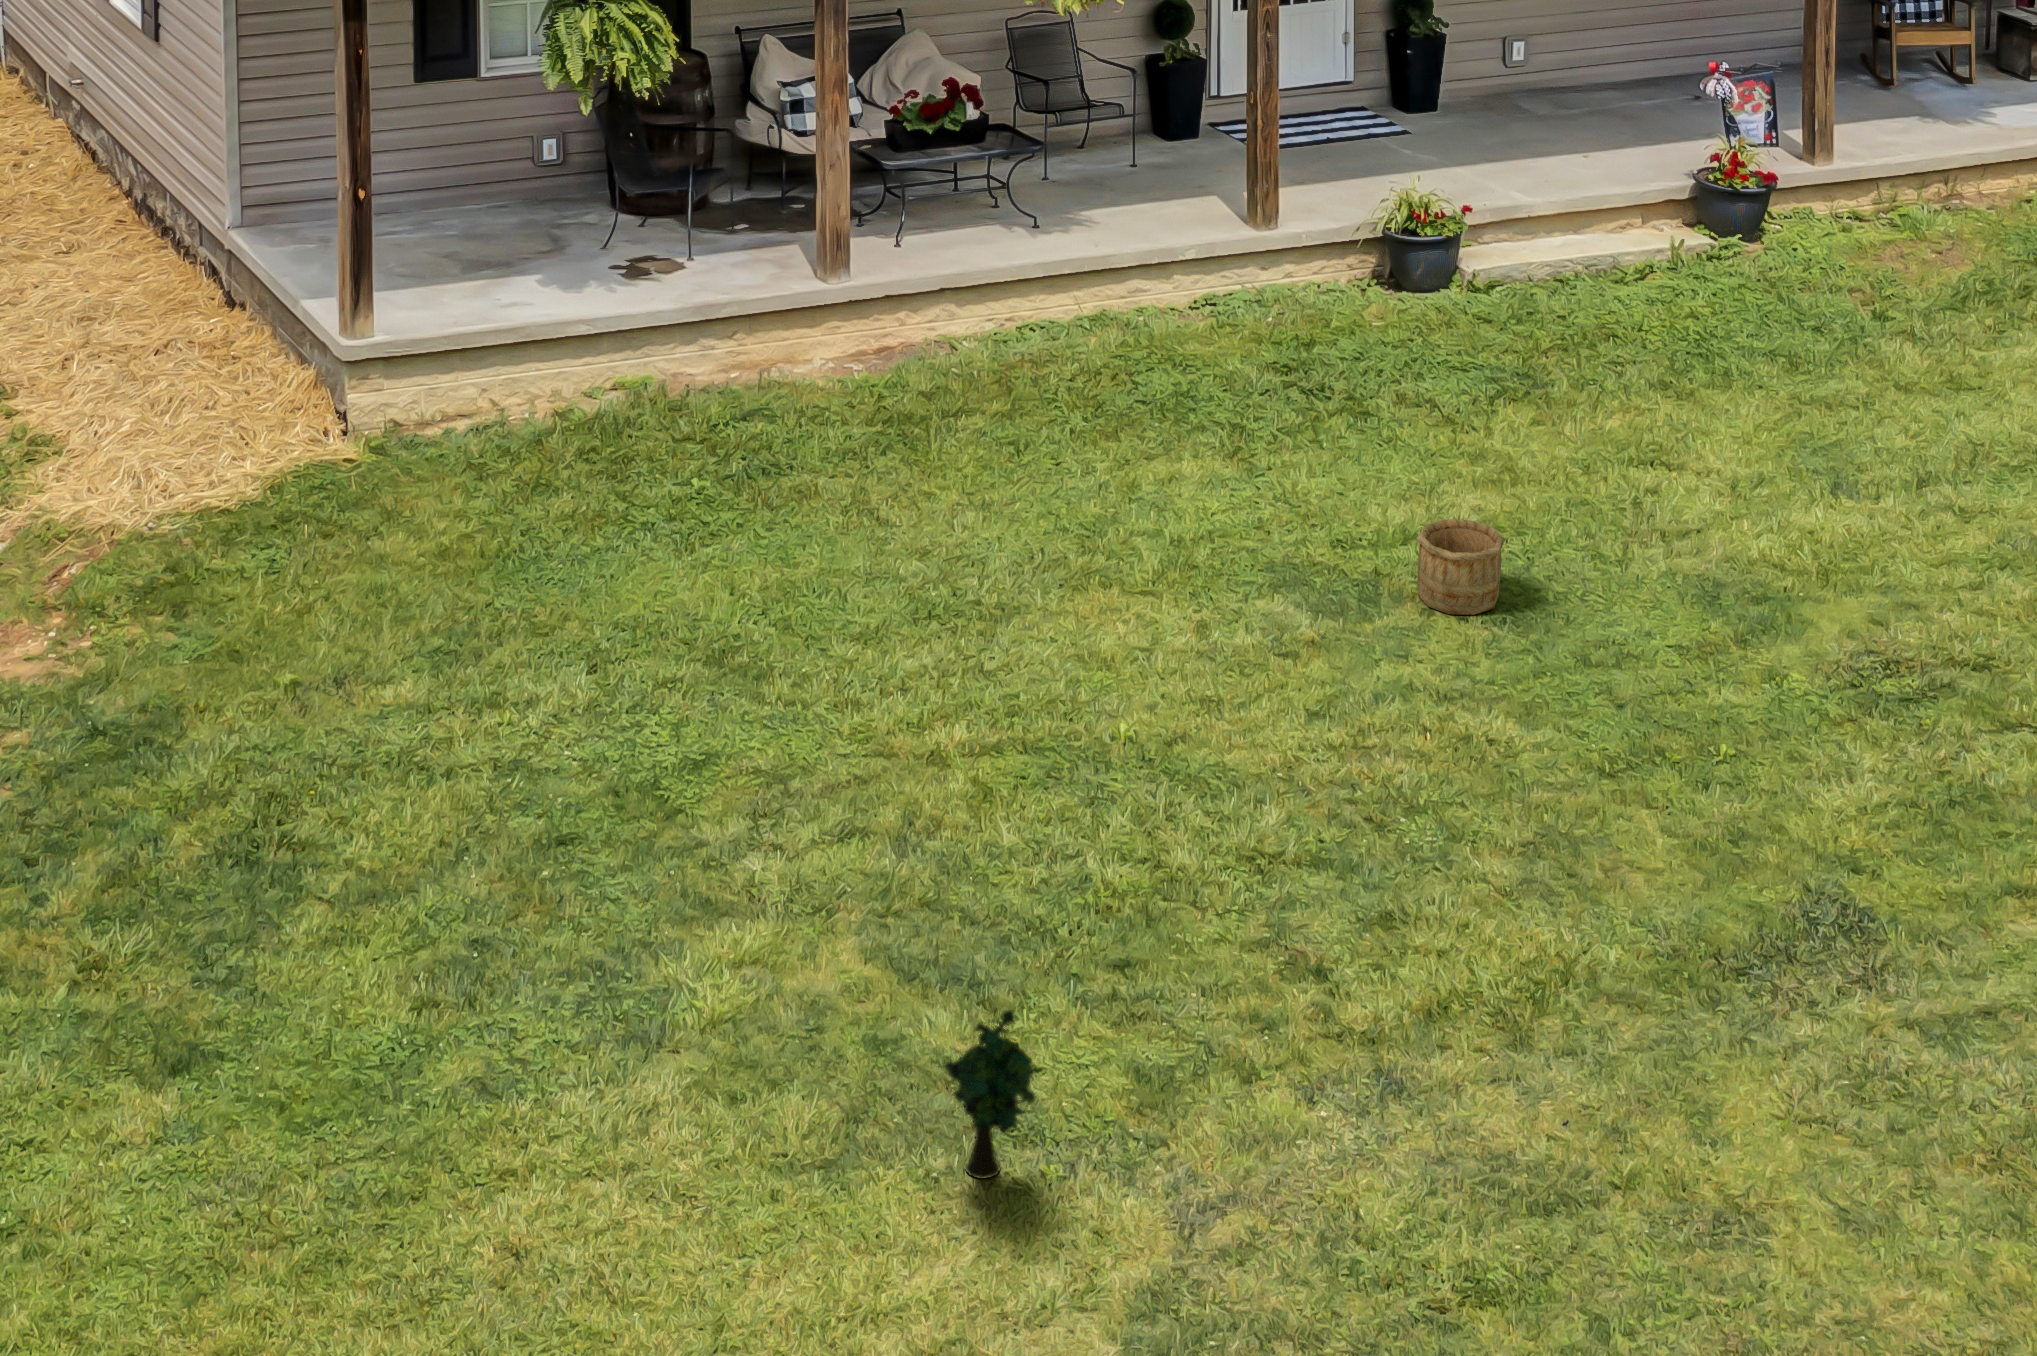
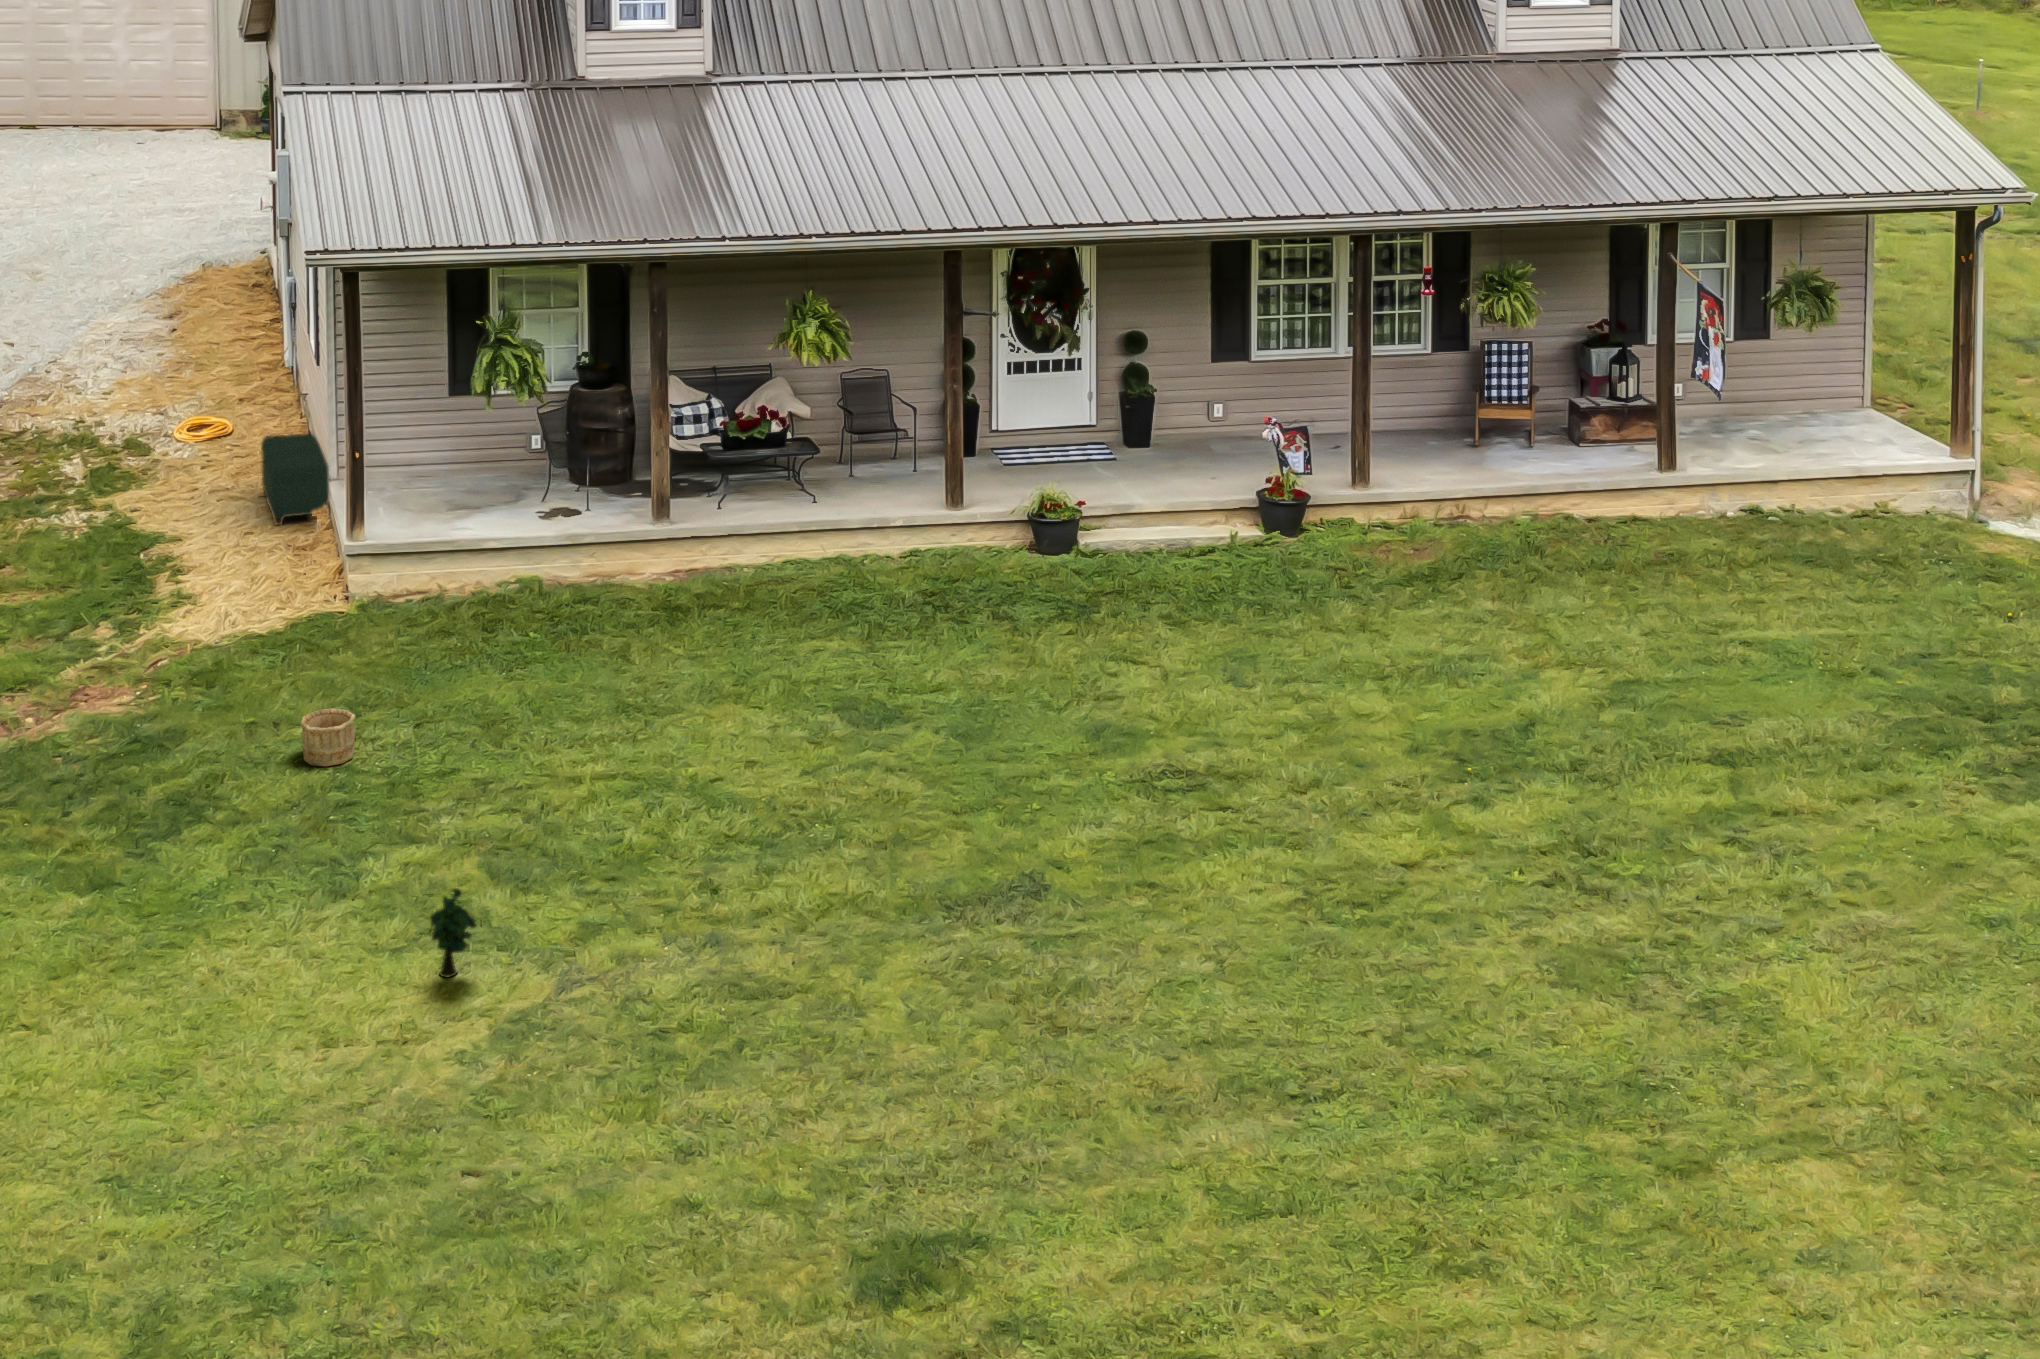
bench: none [79,147,221,300] -> present [261,433,329,525]
wooden bucket: present [1417,519,1504,615] -> present [300,708,355,766]

